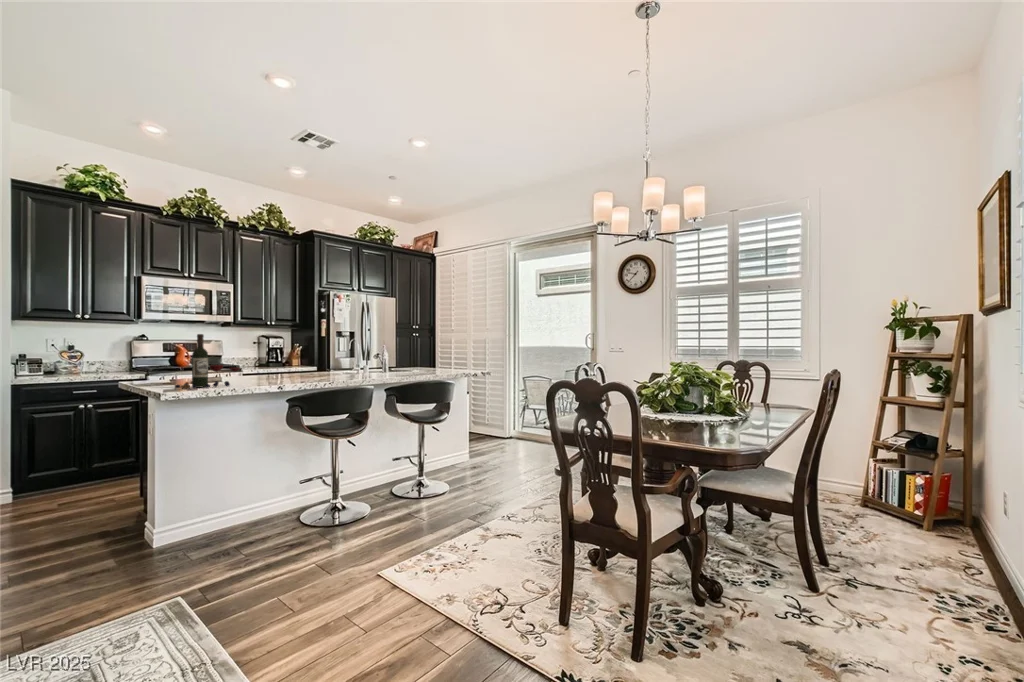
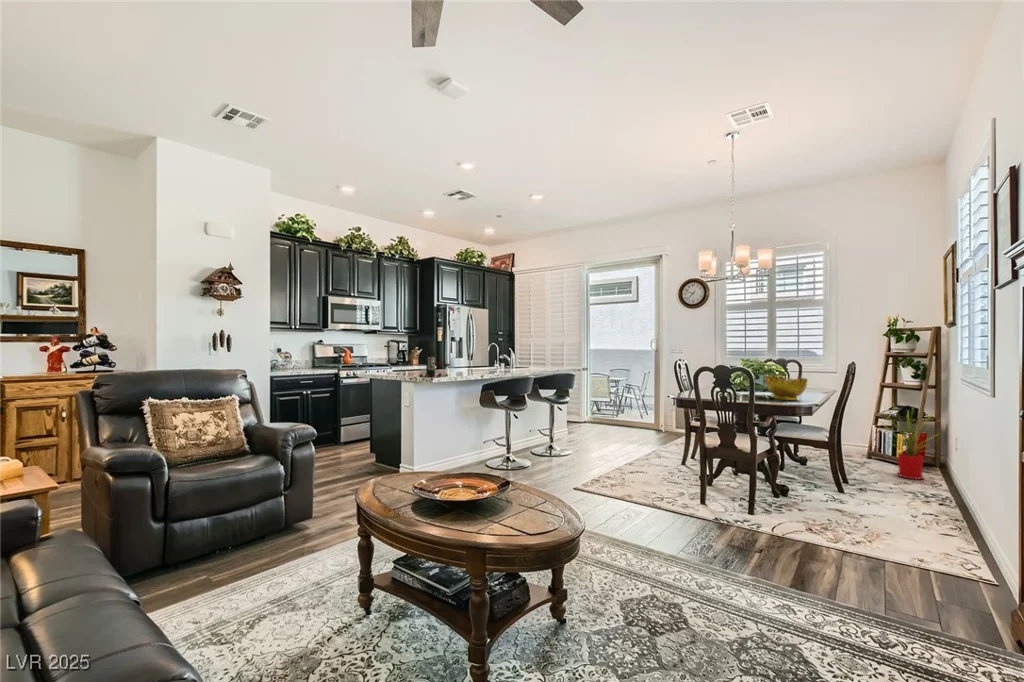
decorative bowl: none [686,391,755,437] -> present [765,375,807,400]
house plant: none [878,430,991,557] -> present [891,413,929,479]

